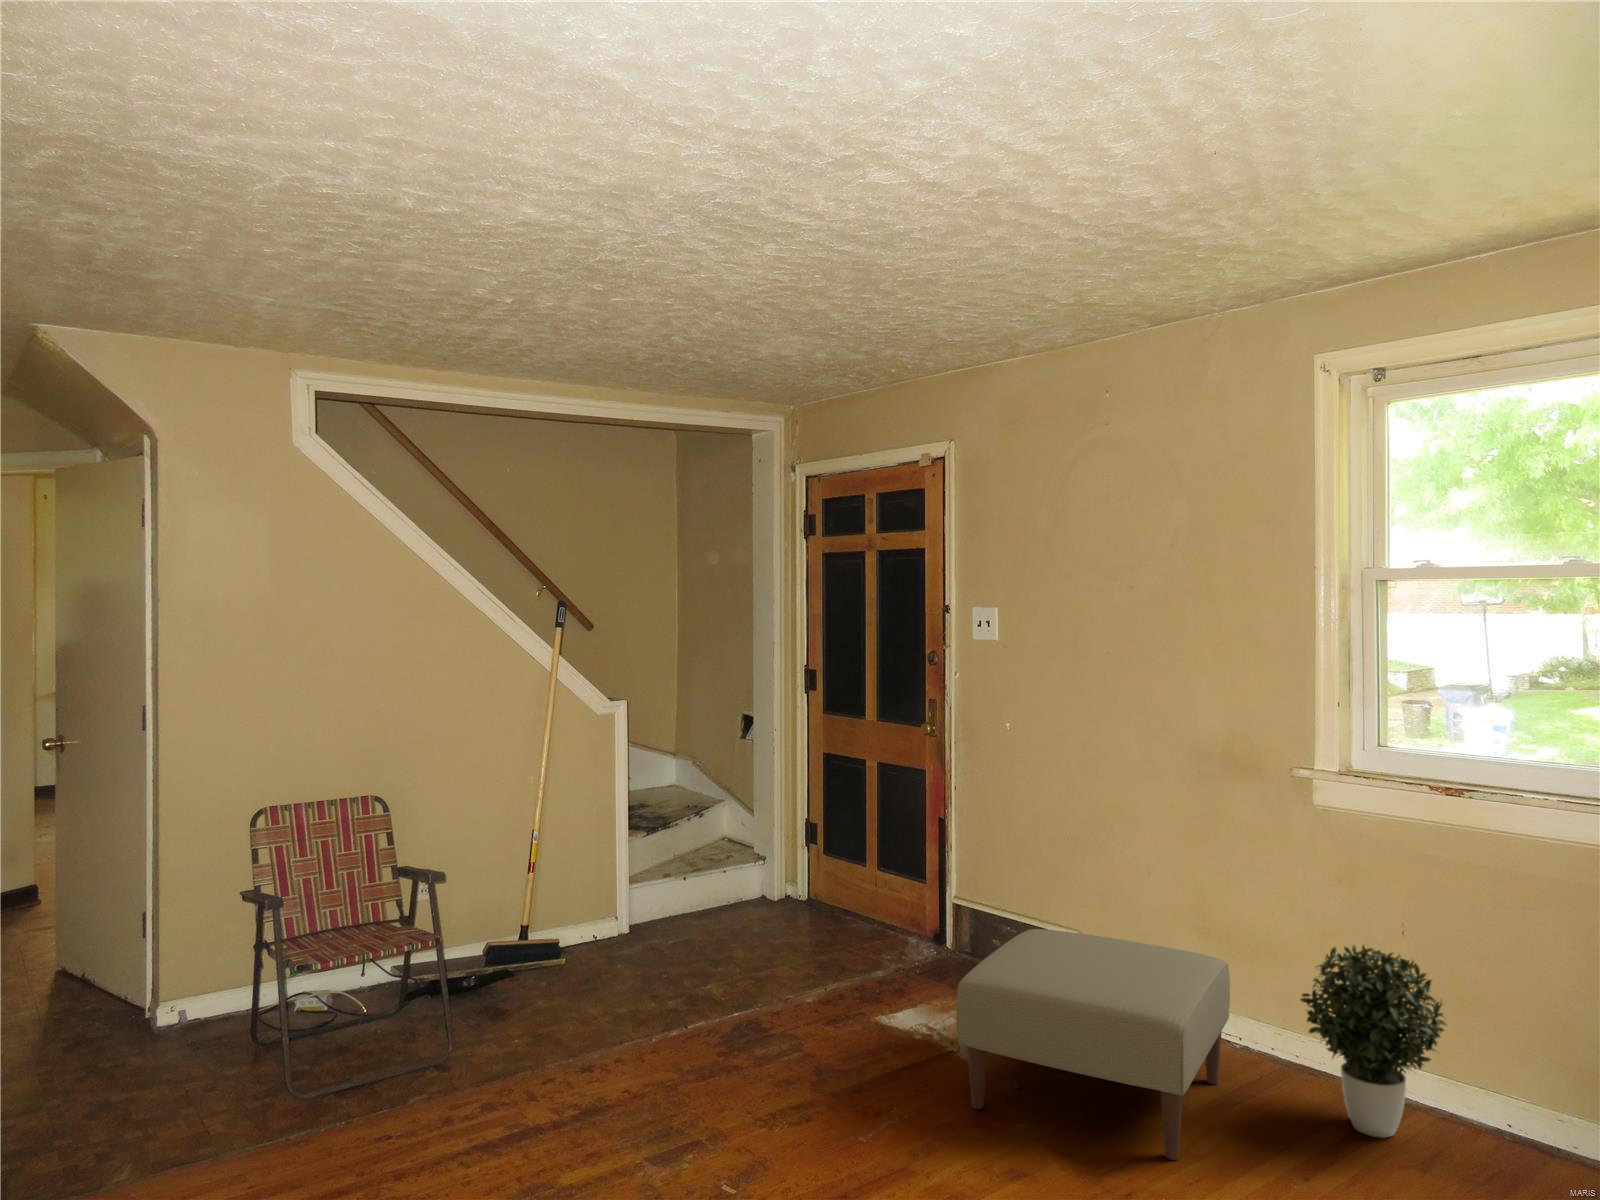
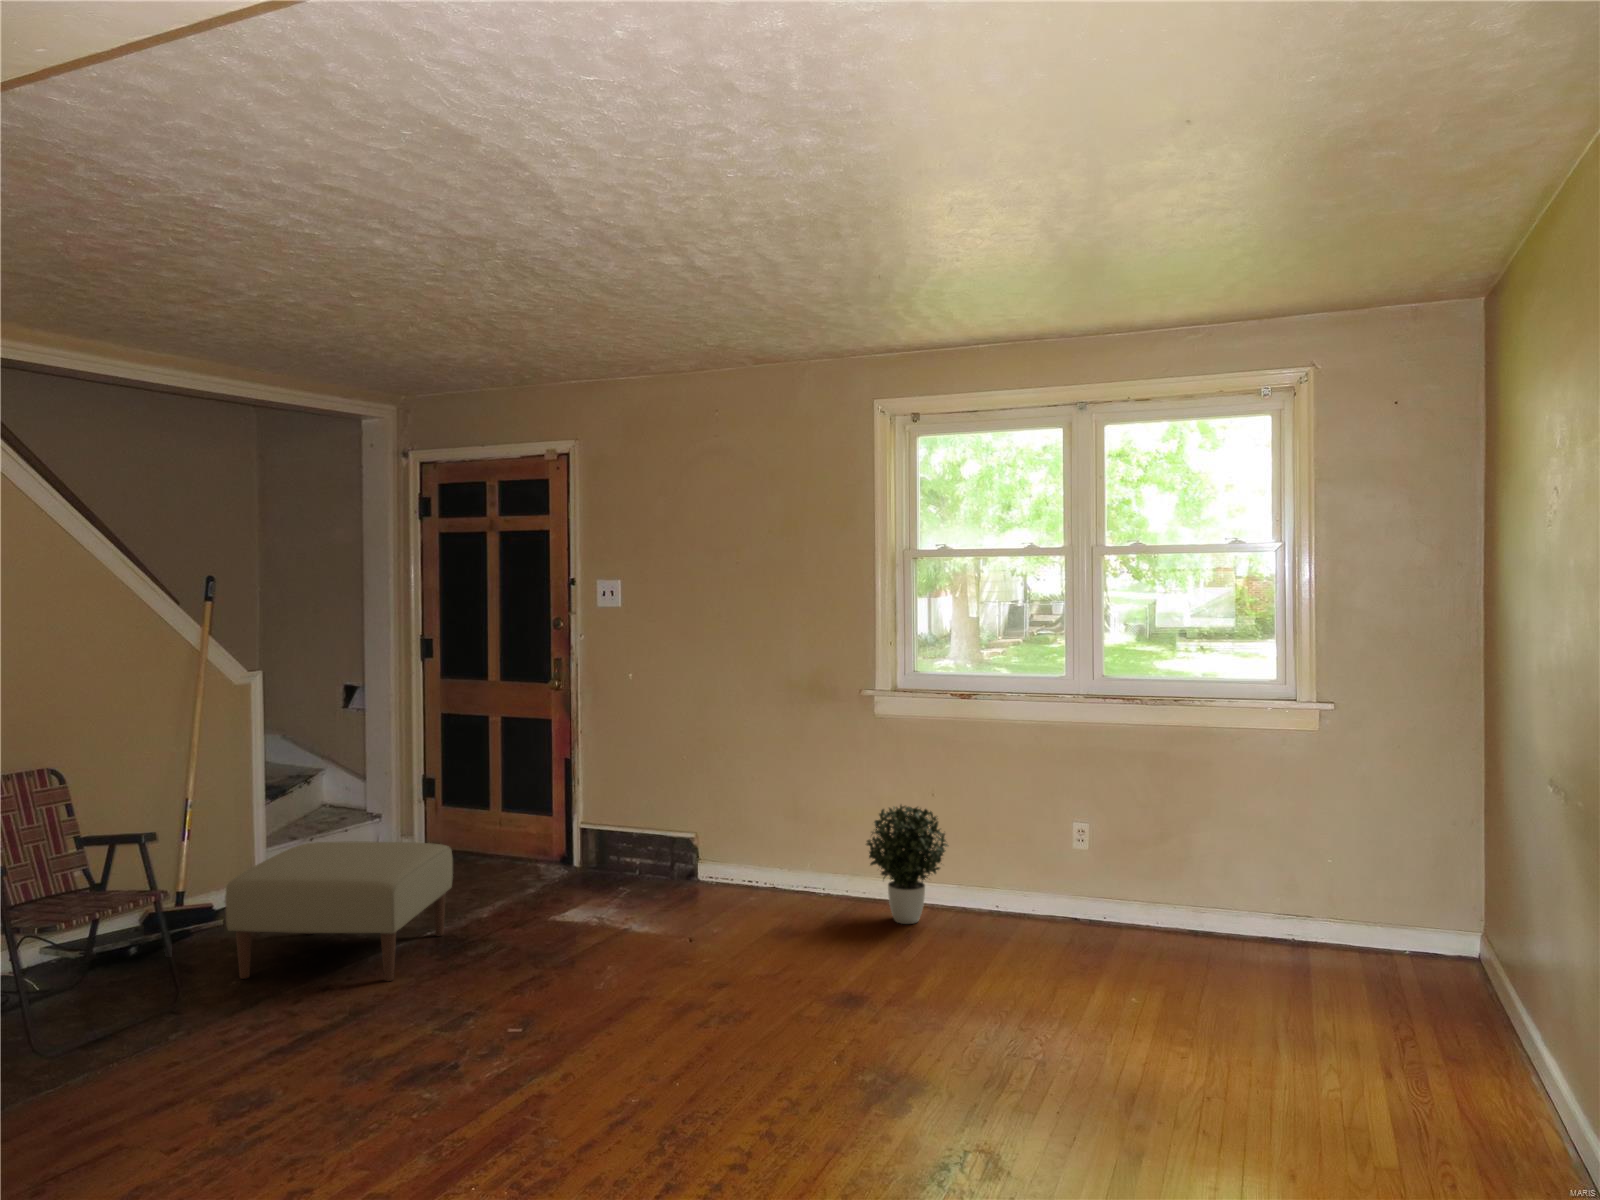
ottoman: present [956,929,1230,1160] -> present [225,841,453,981]

